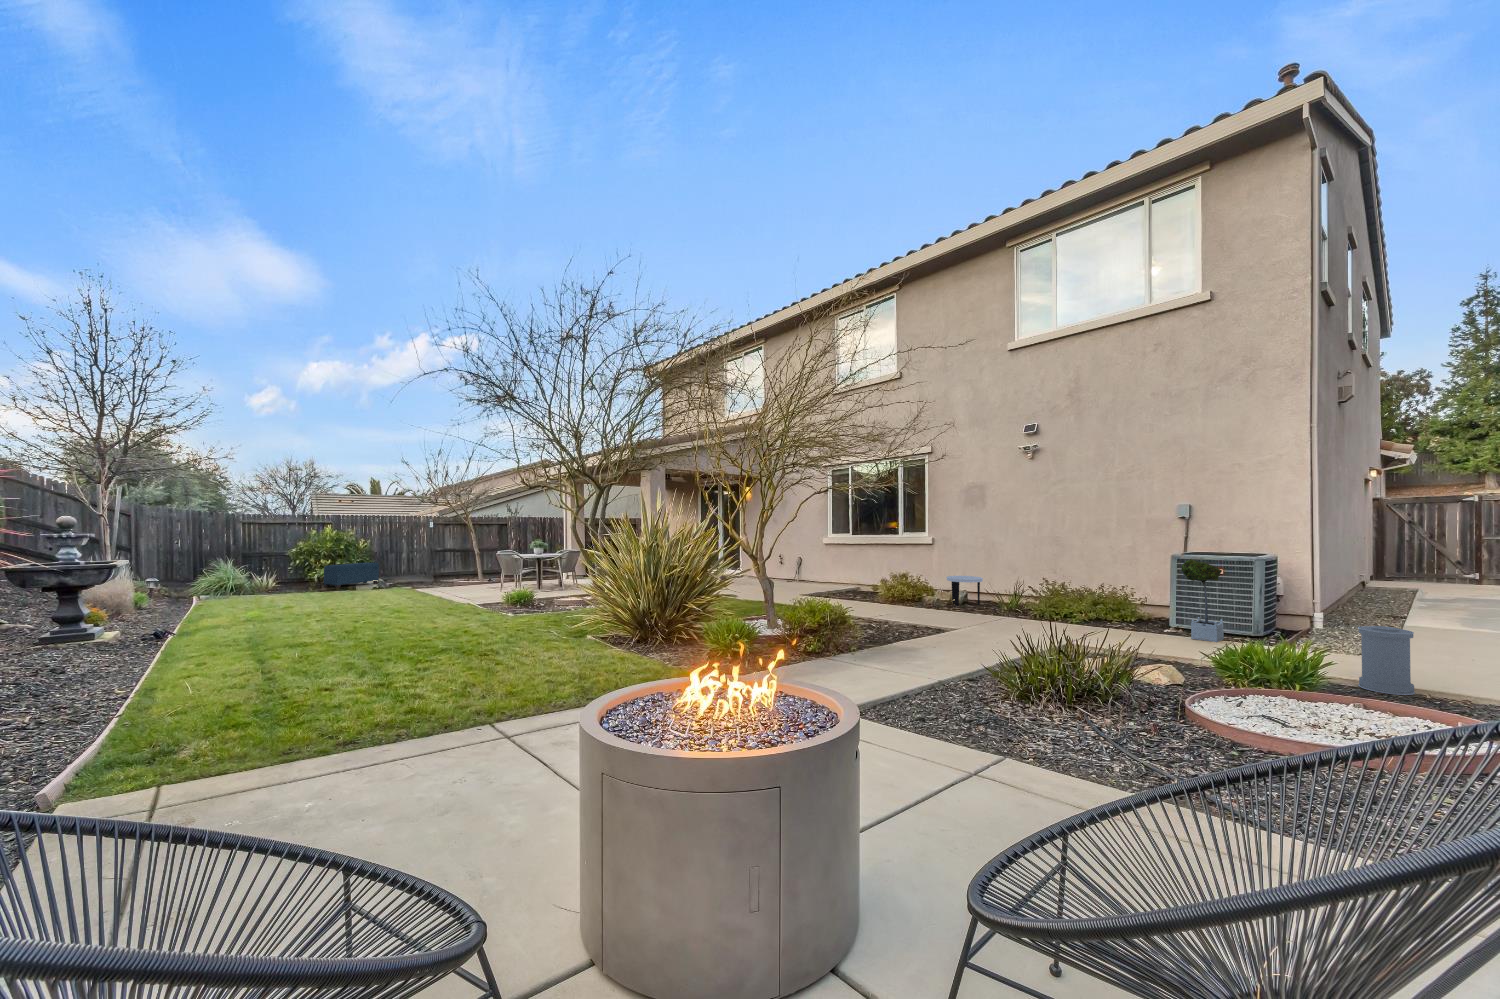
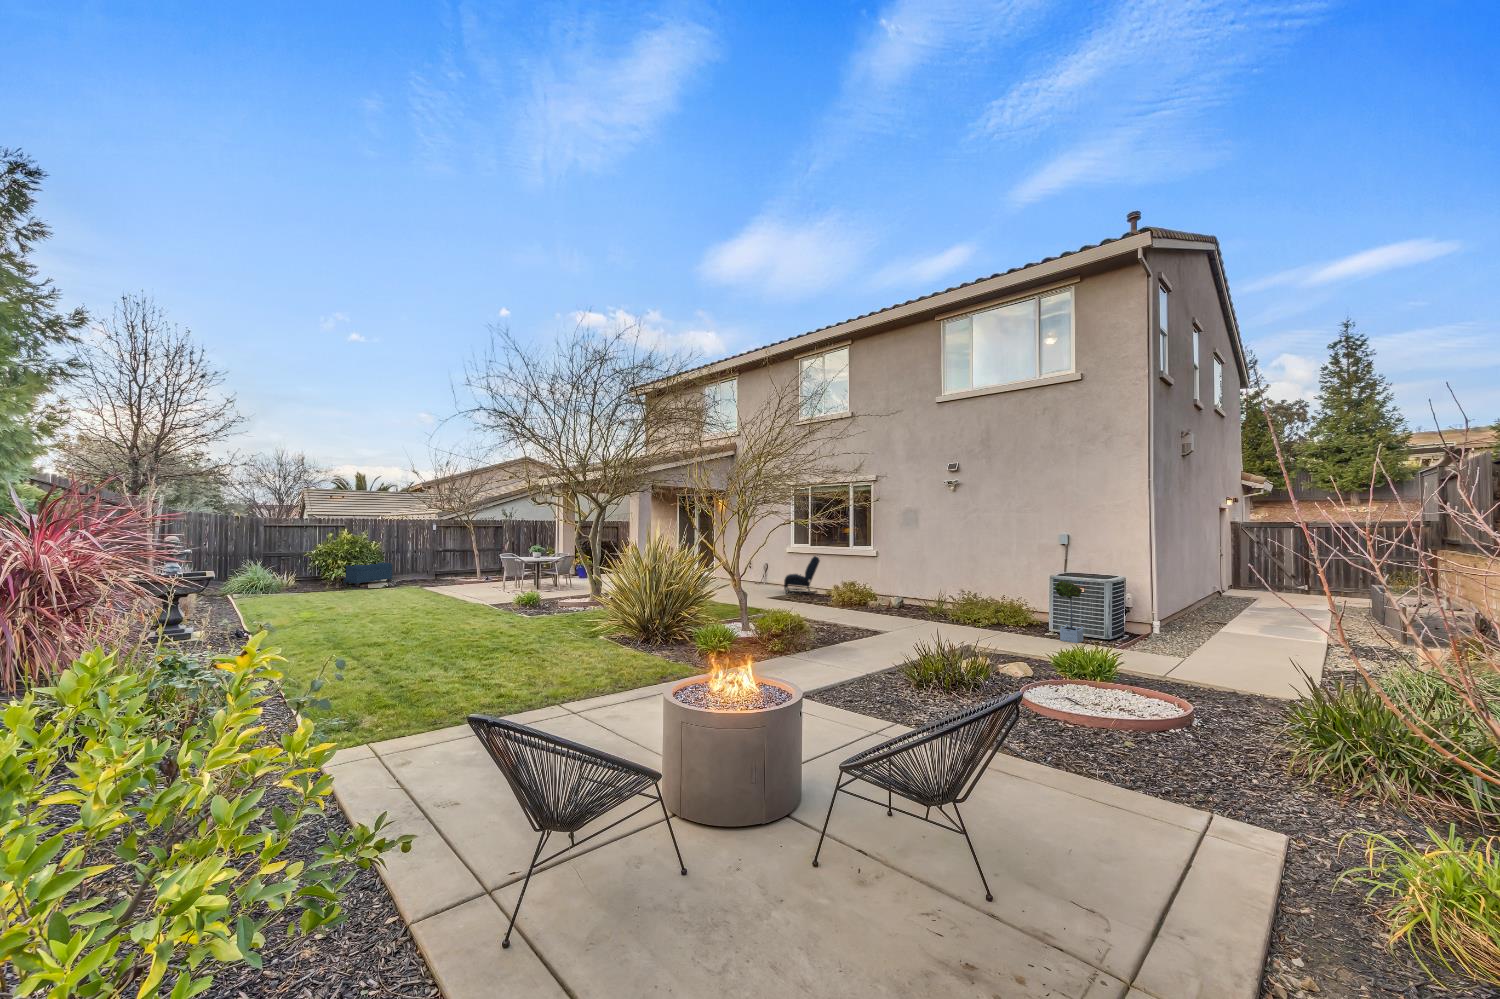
lounge chair: none [822,545,865,592] -> present [784,556,820,594]
side table: present [947,576,983,606] -> none [885,585,914,610]
trash can: present [1358,626,1415,695] -> none [1151,637,1185,685]

